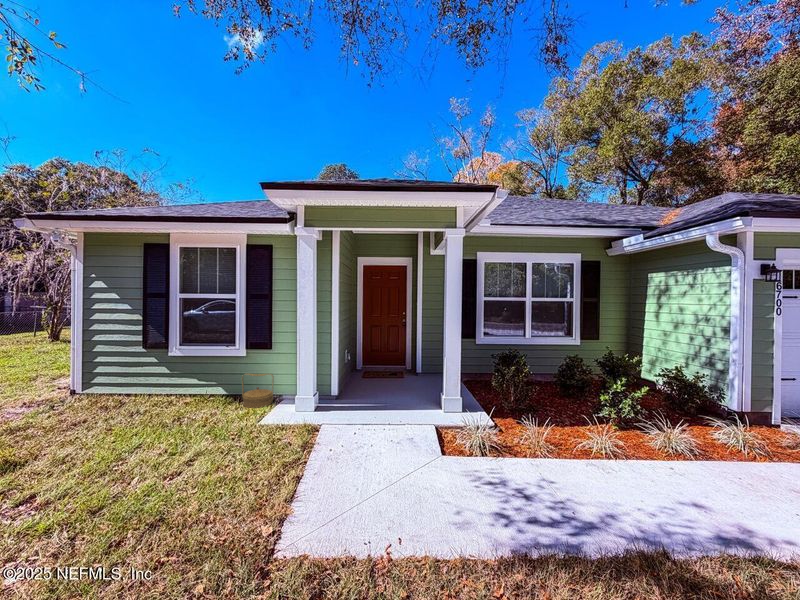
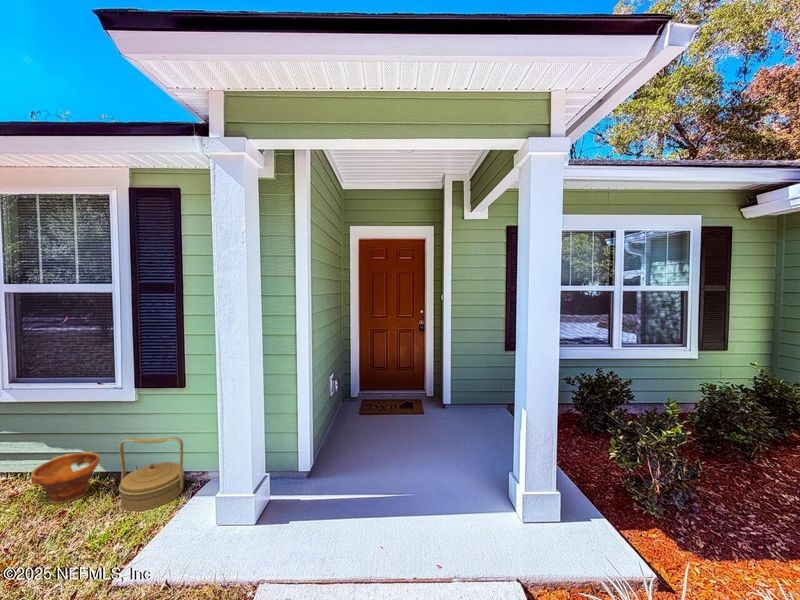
planter: none [199,383,228,405] -> present [31,452,100,504]

